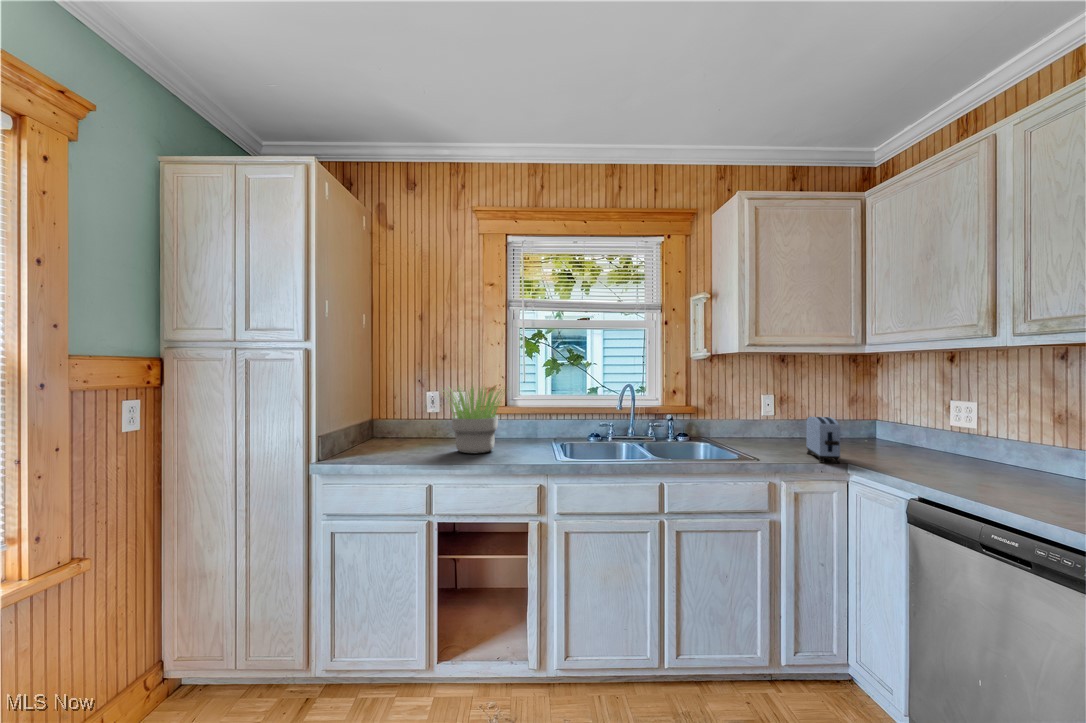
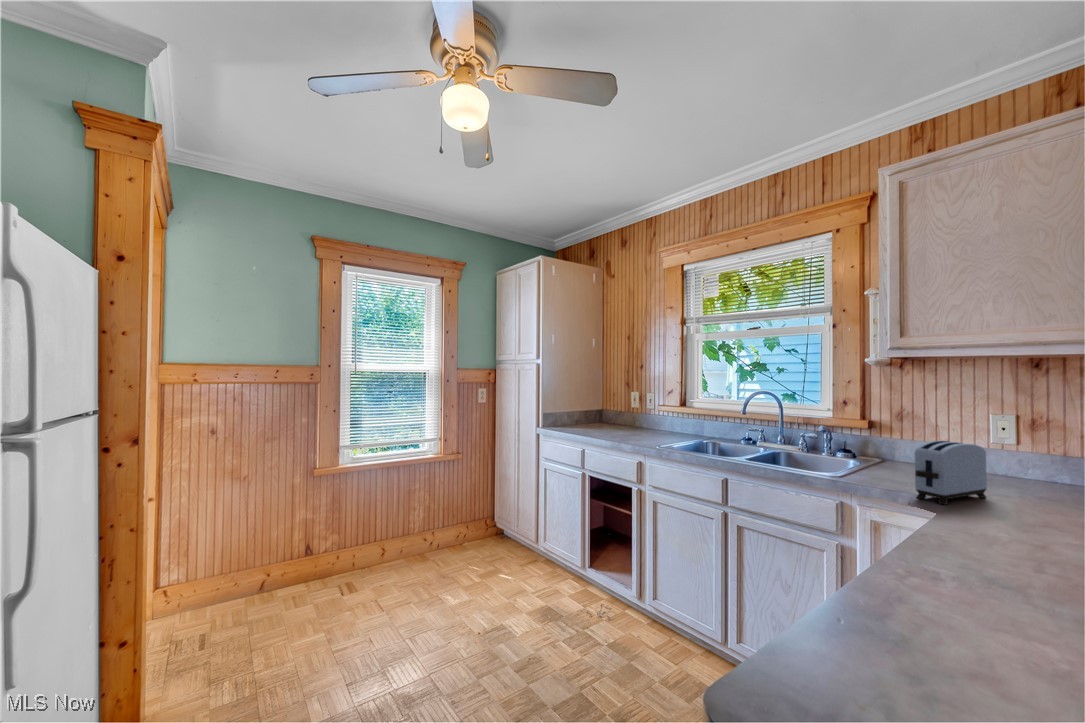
potted plant: present [447,387,502,453] -> none [601,385,658,436]

